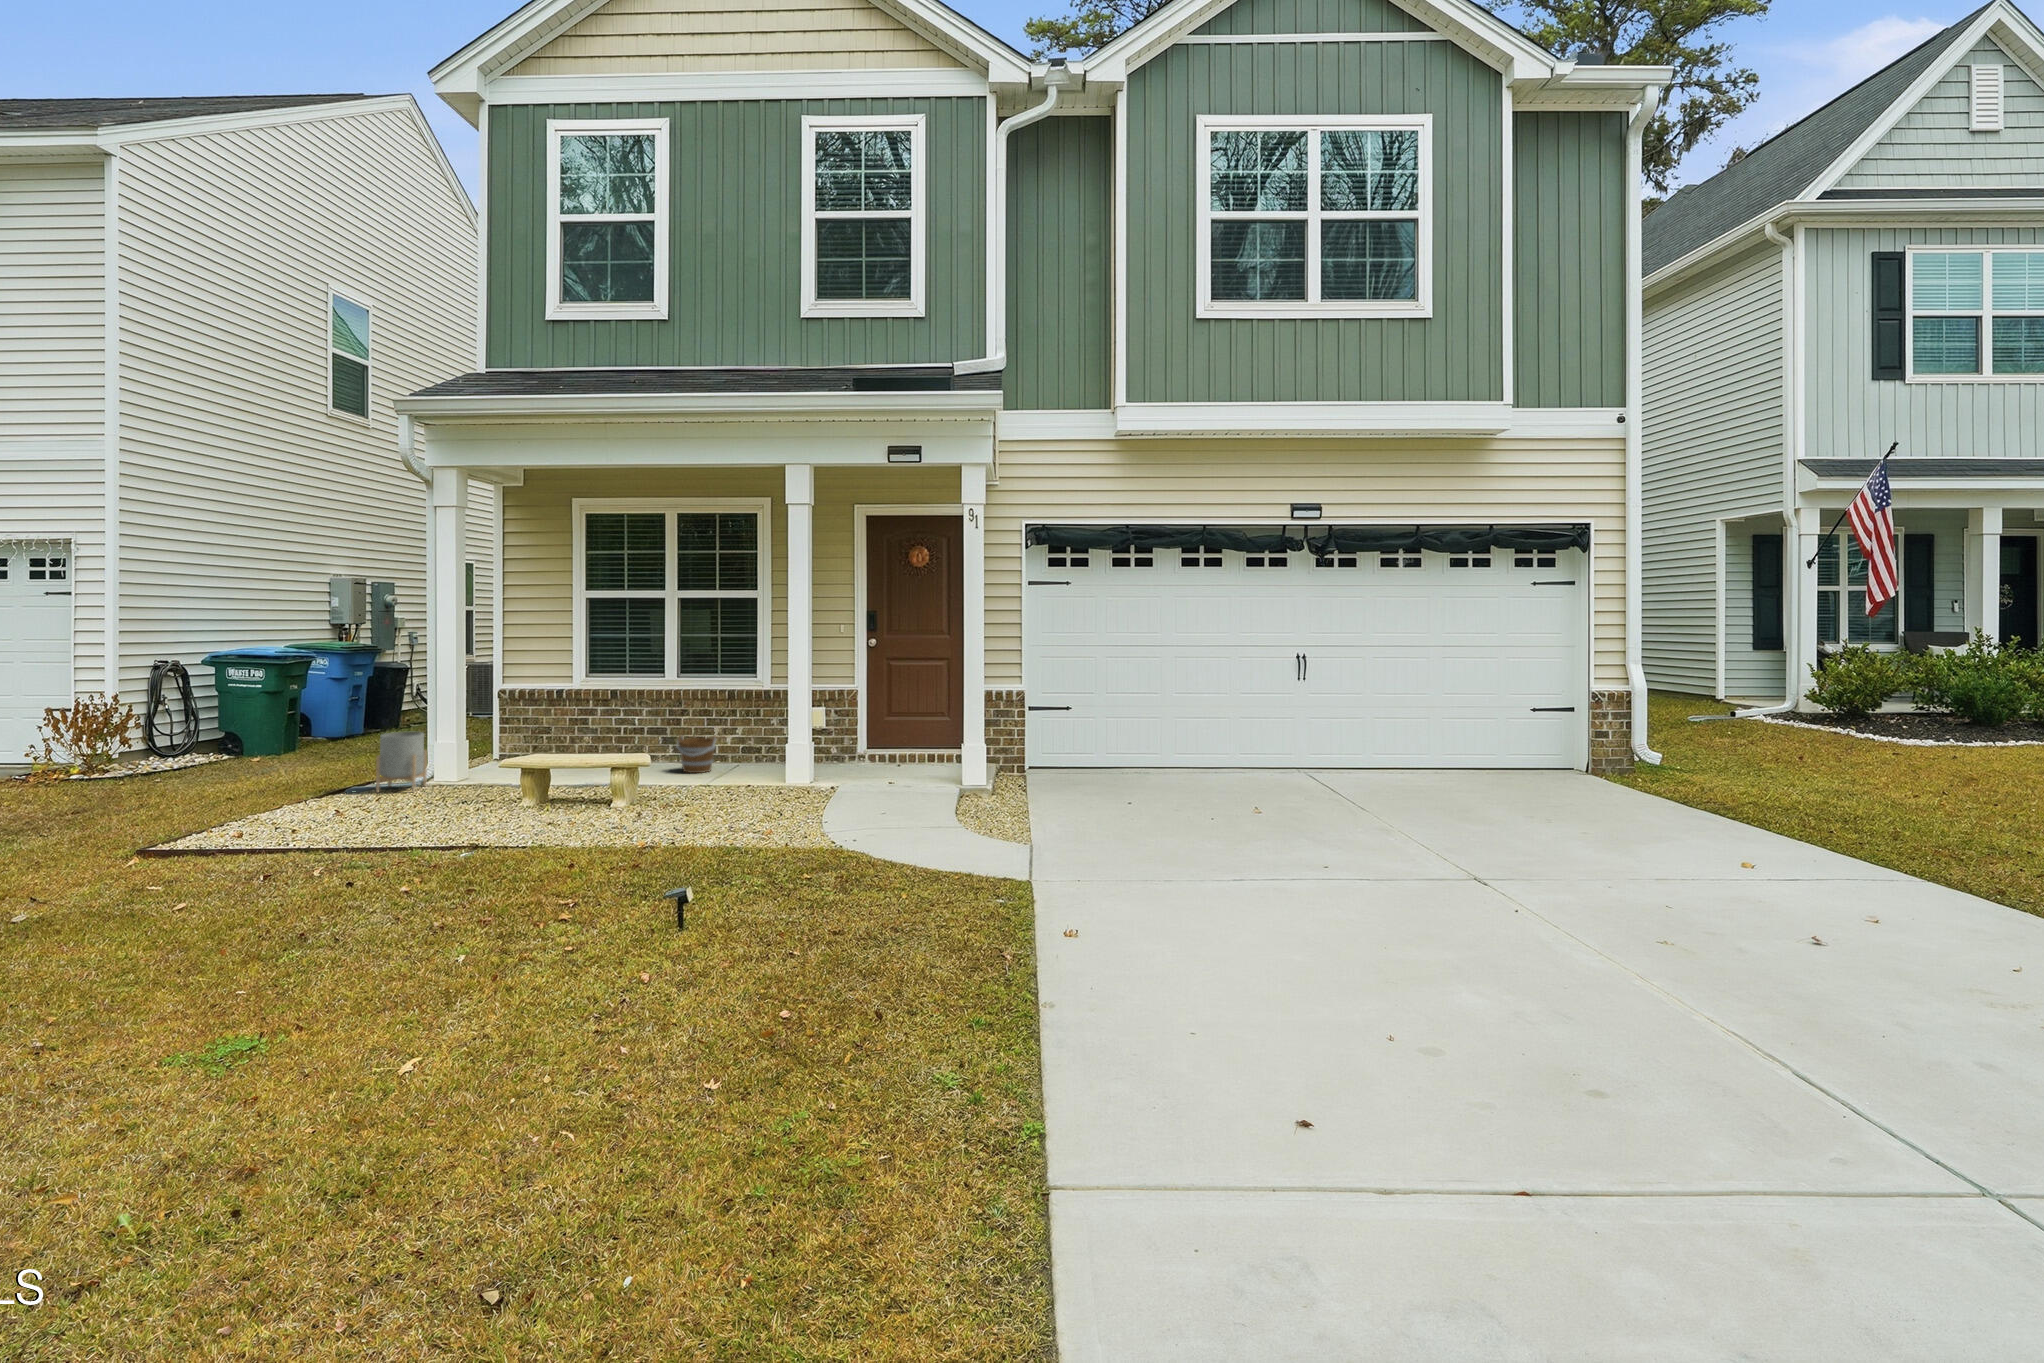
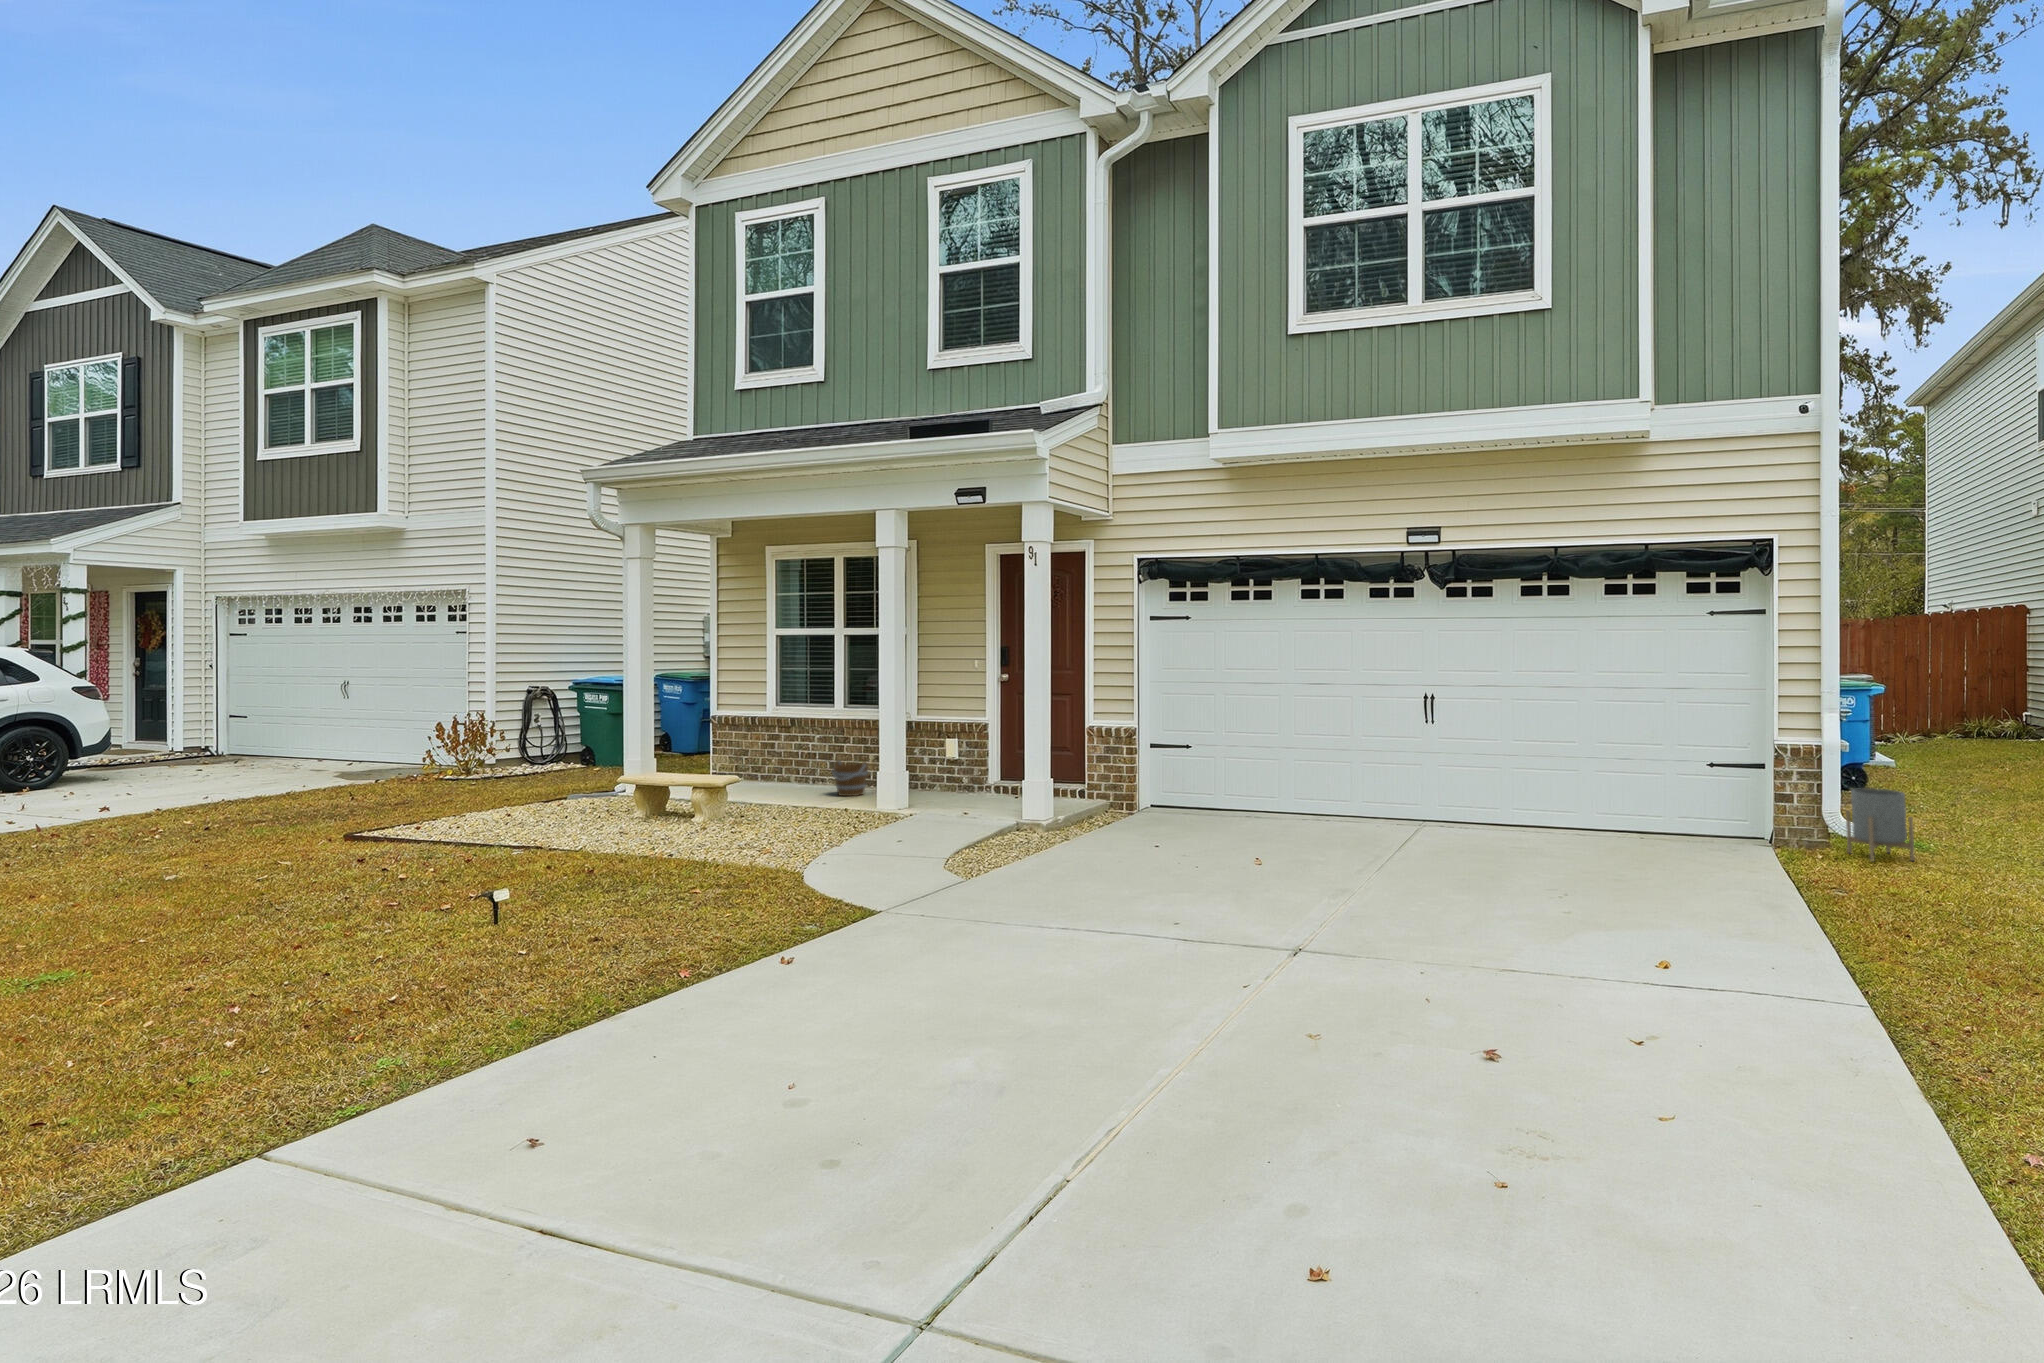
planter: present [376,732,427,793] -> present [1846,788,1915,861]

